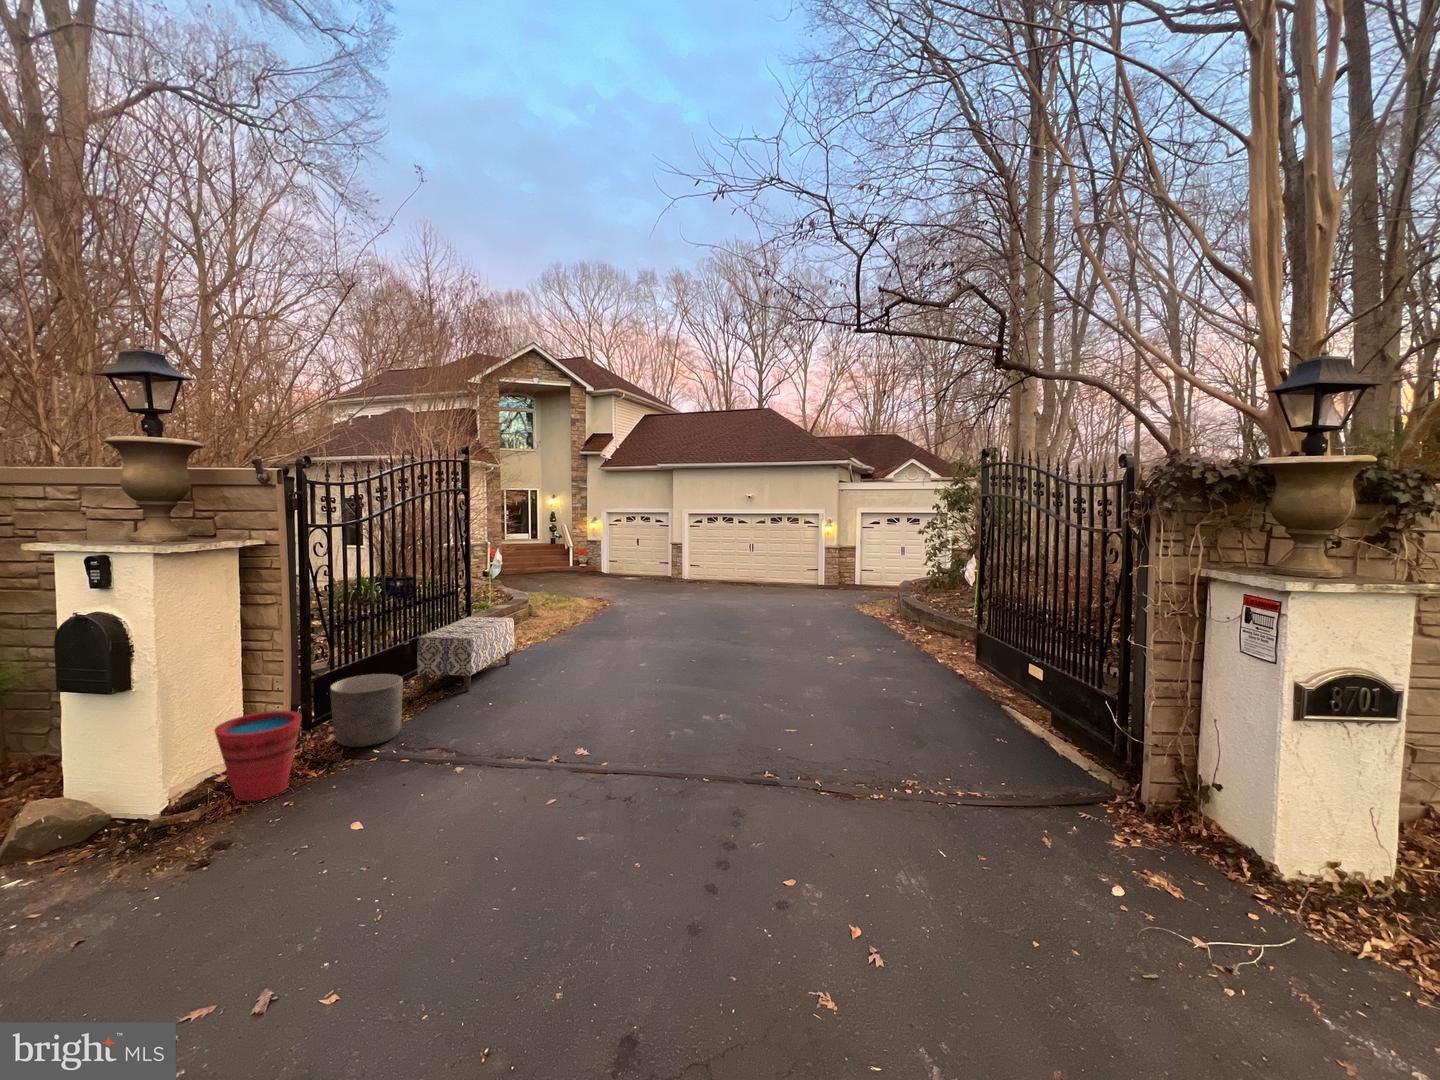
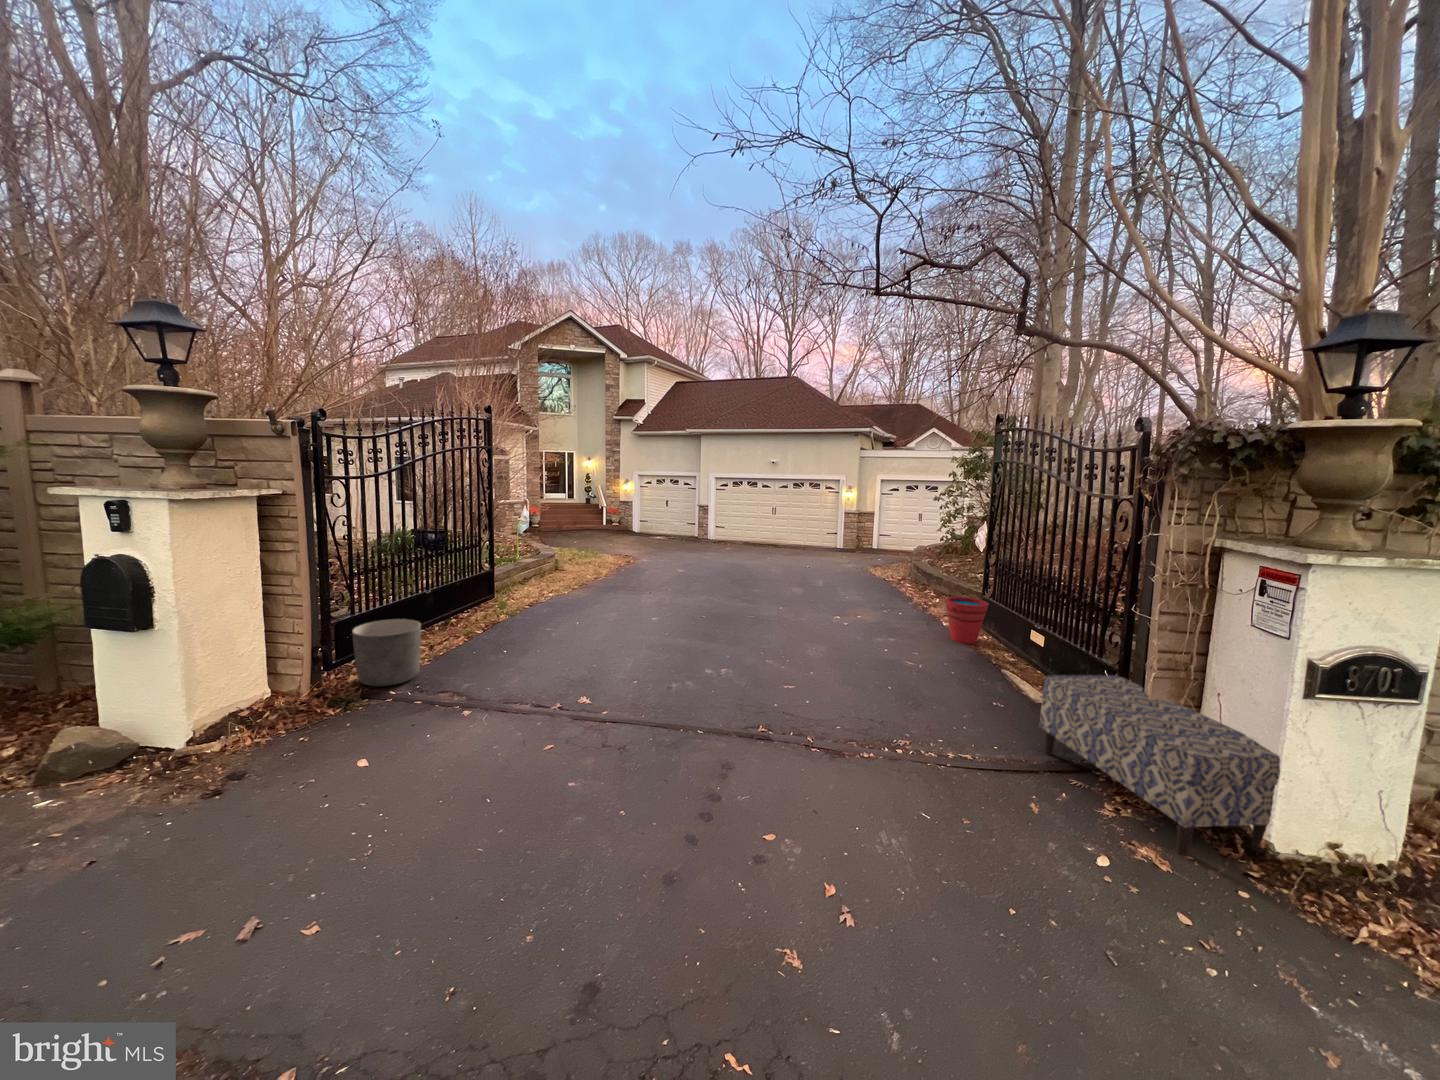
bench: present [417,617,514,692] -> present [1039,675,1281,856]
bucket: present [214,711,302,801] -> present [946,597,989,644]

